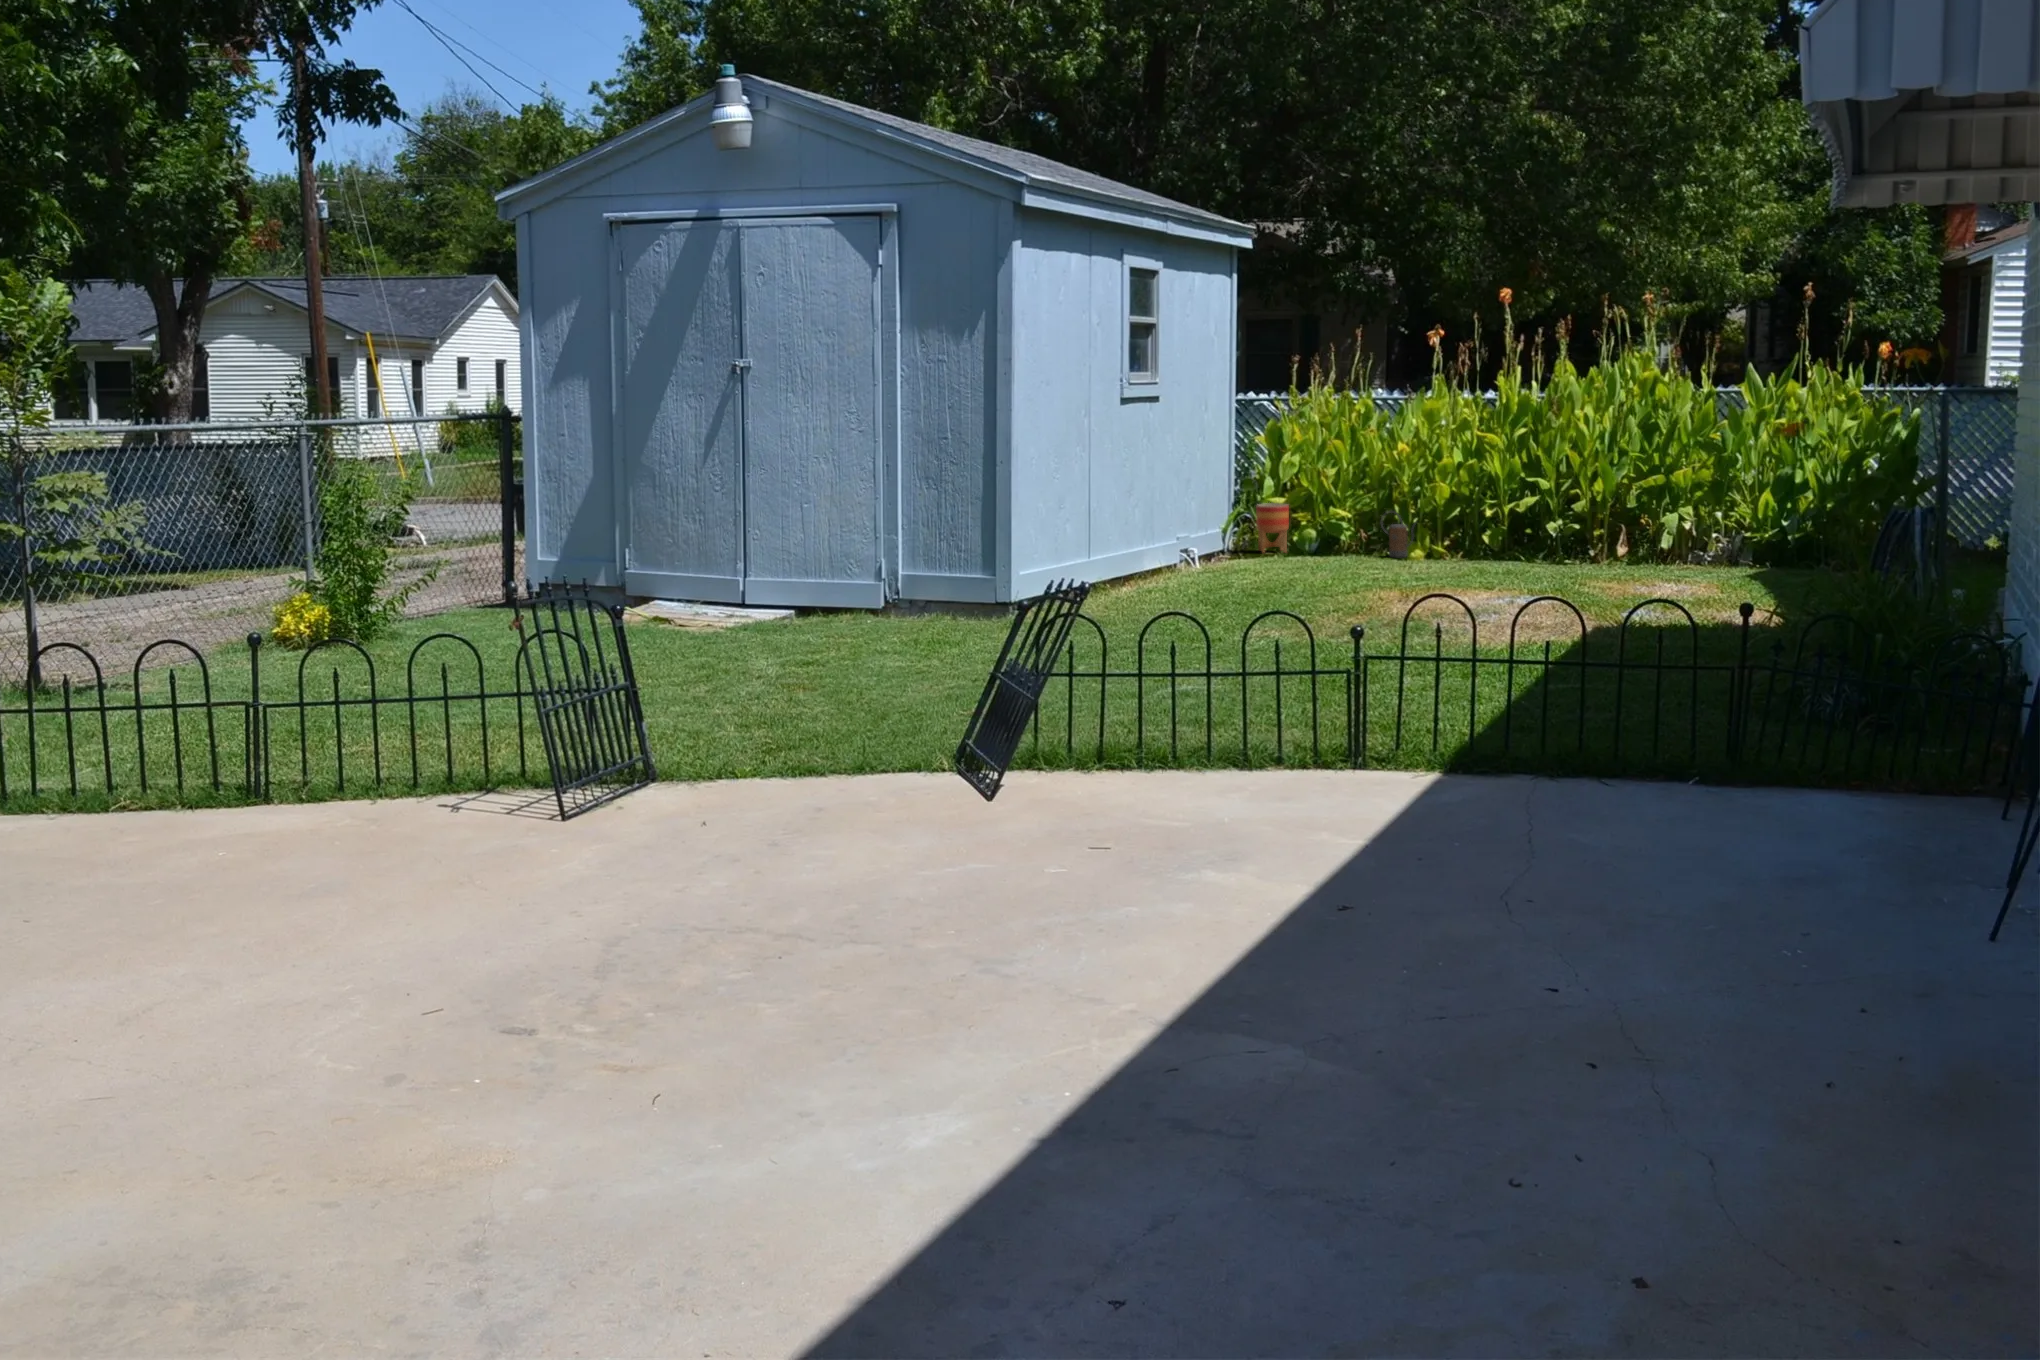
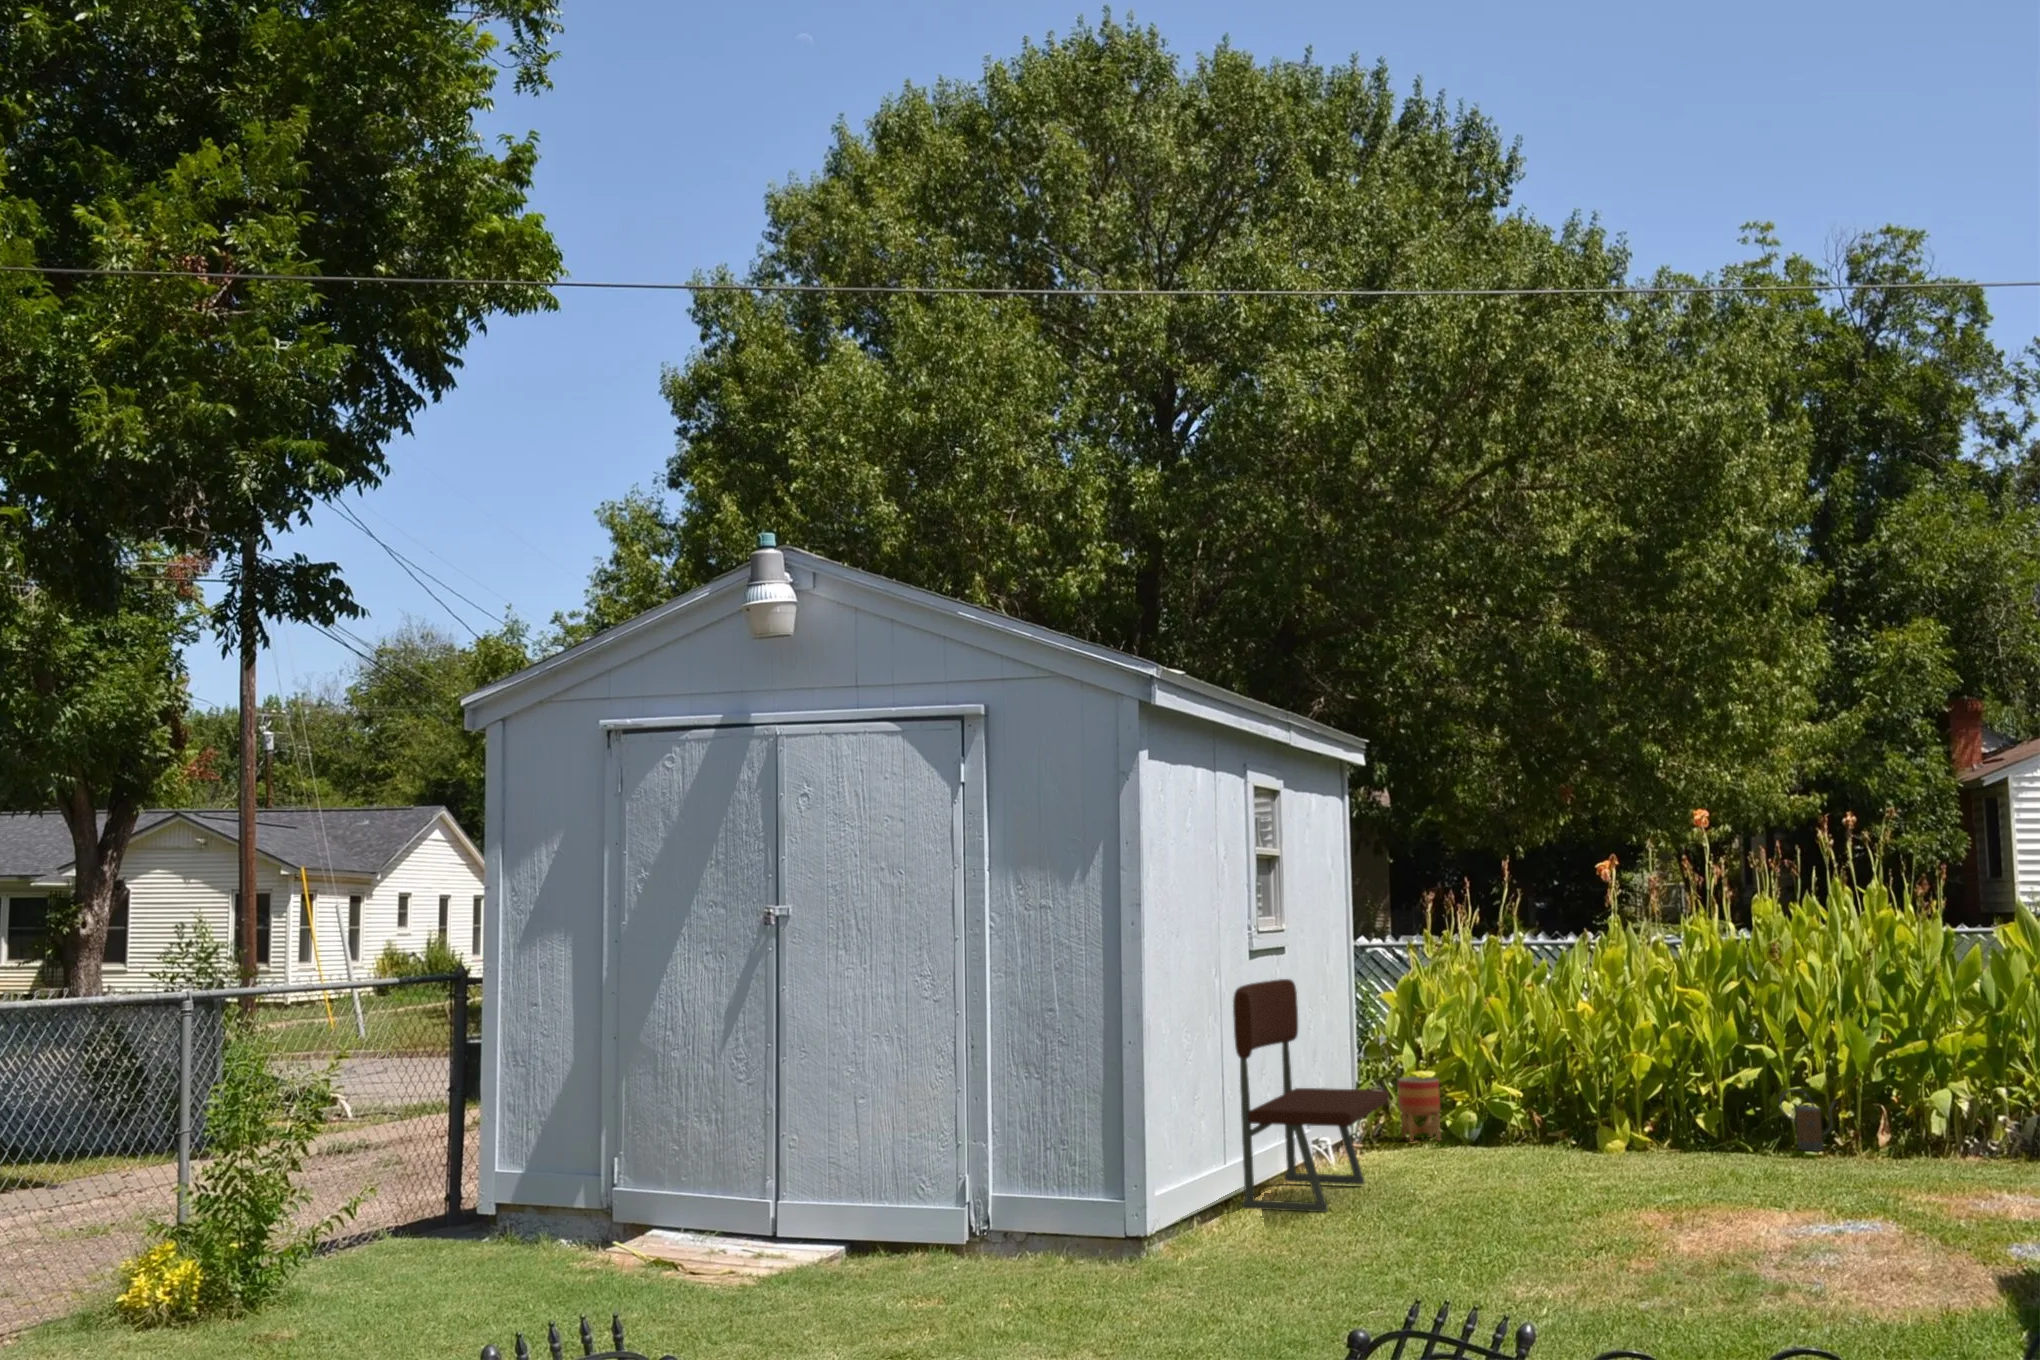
bench: none [1091,421,1219,592] -> present [1233,979,1389,1212]
watering can: present [1381,511,1415,557] -> present [1779,1089,1836,1151]

